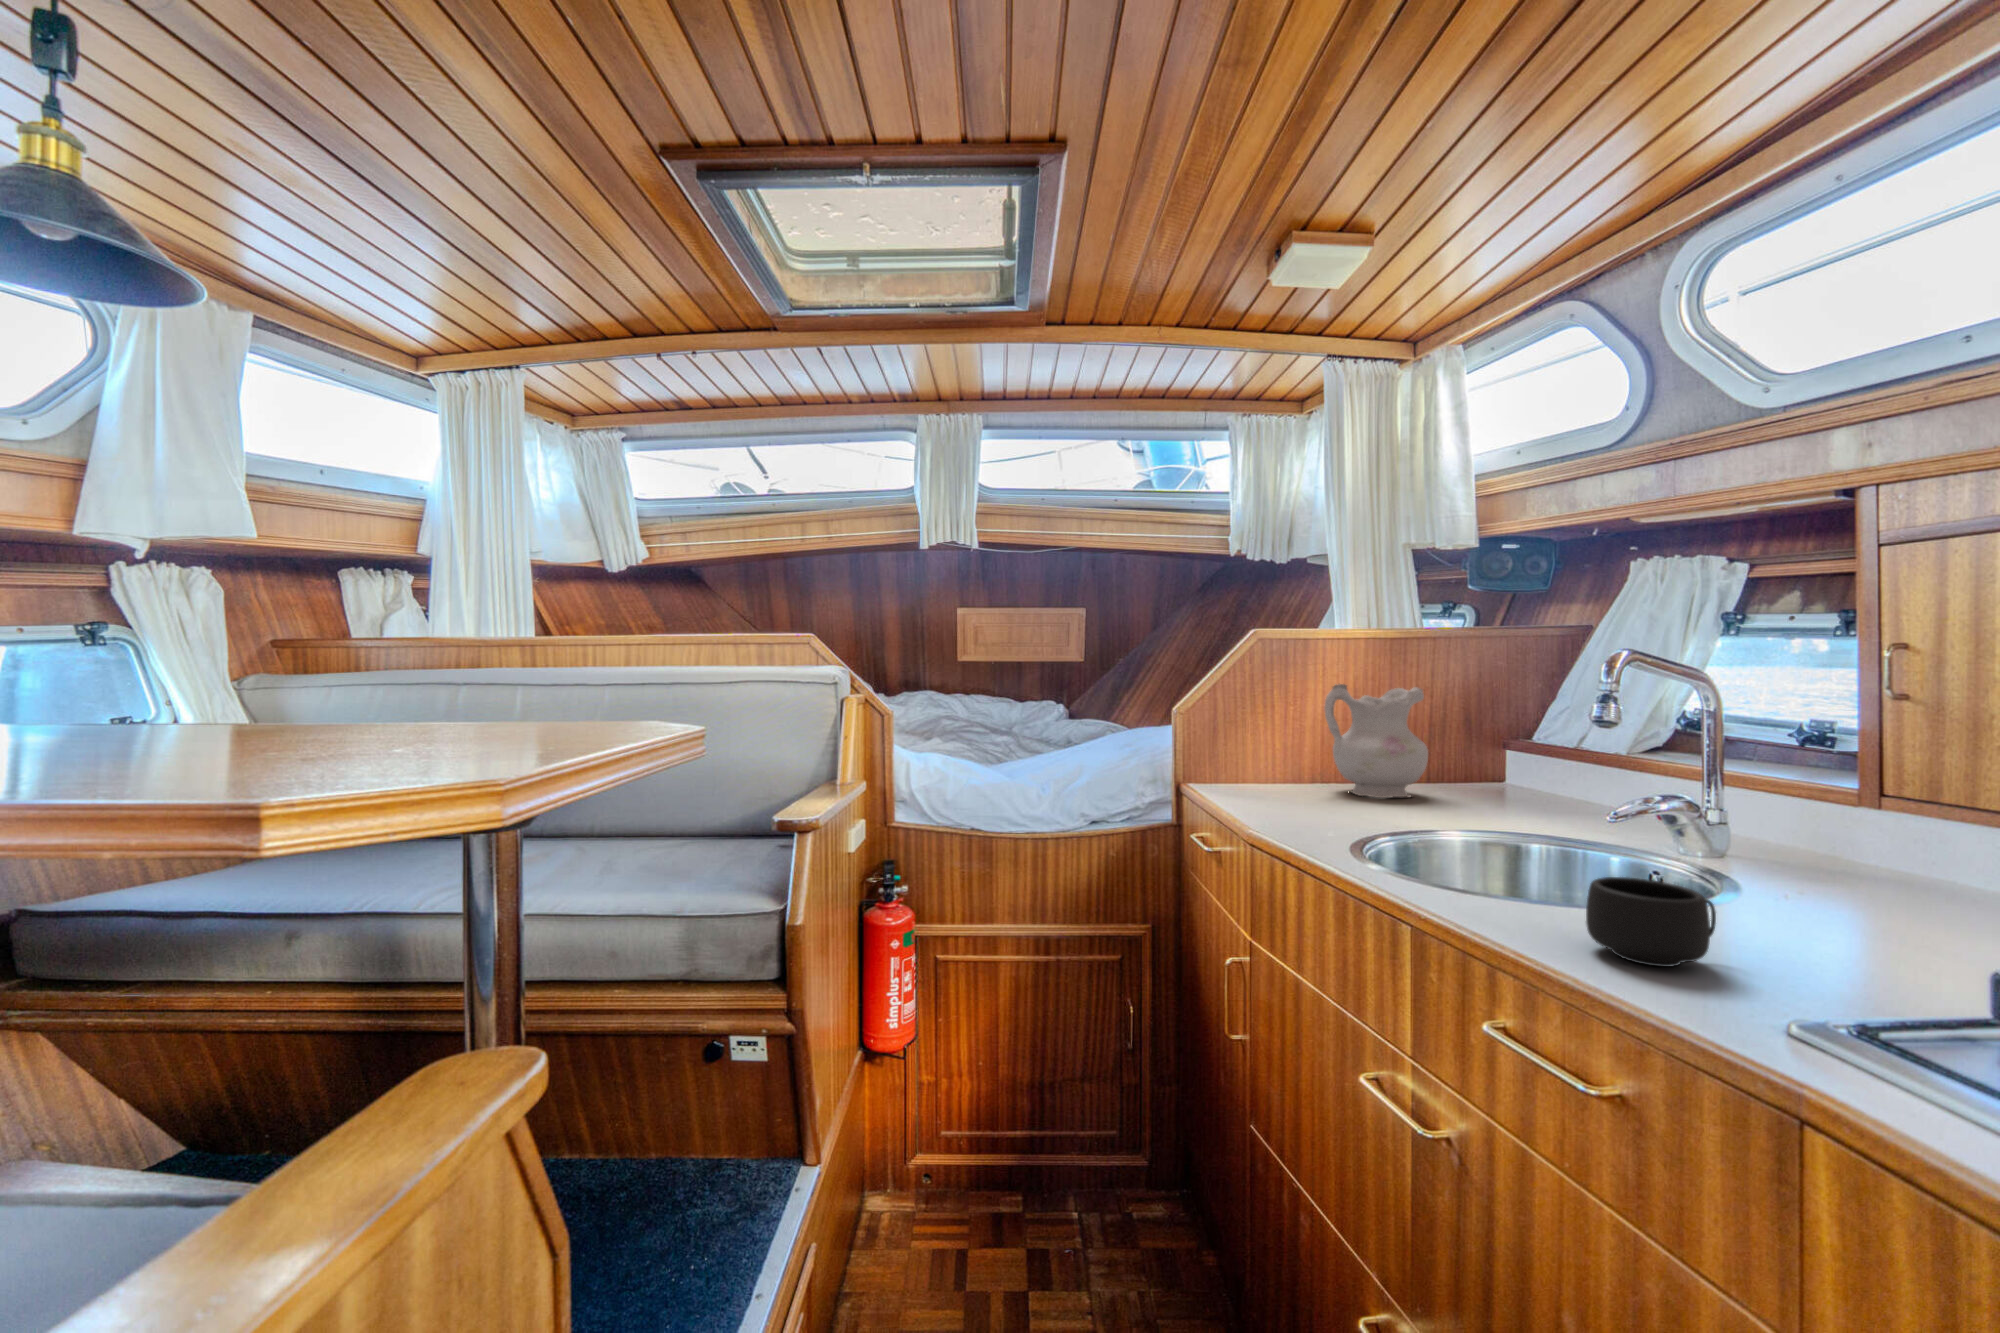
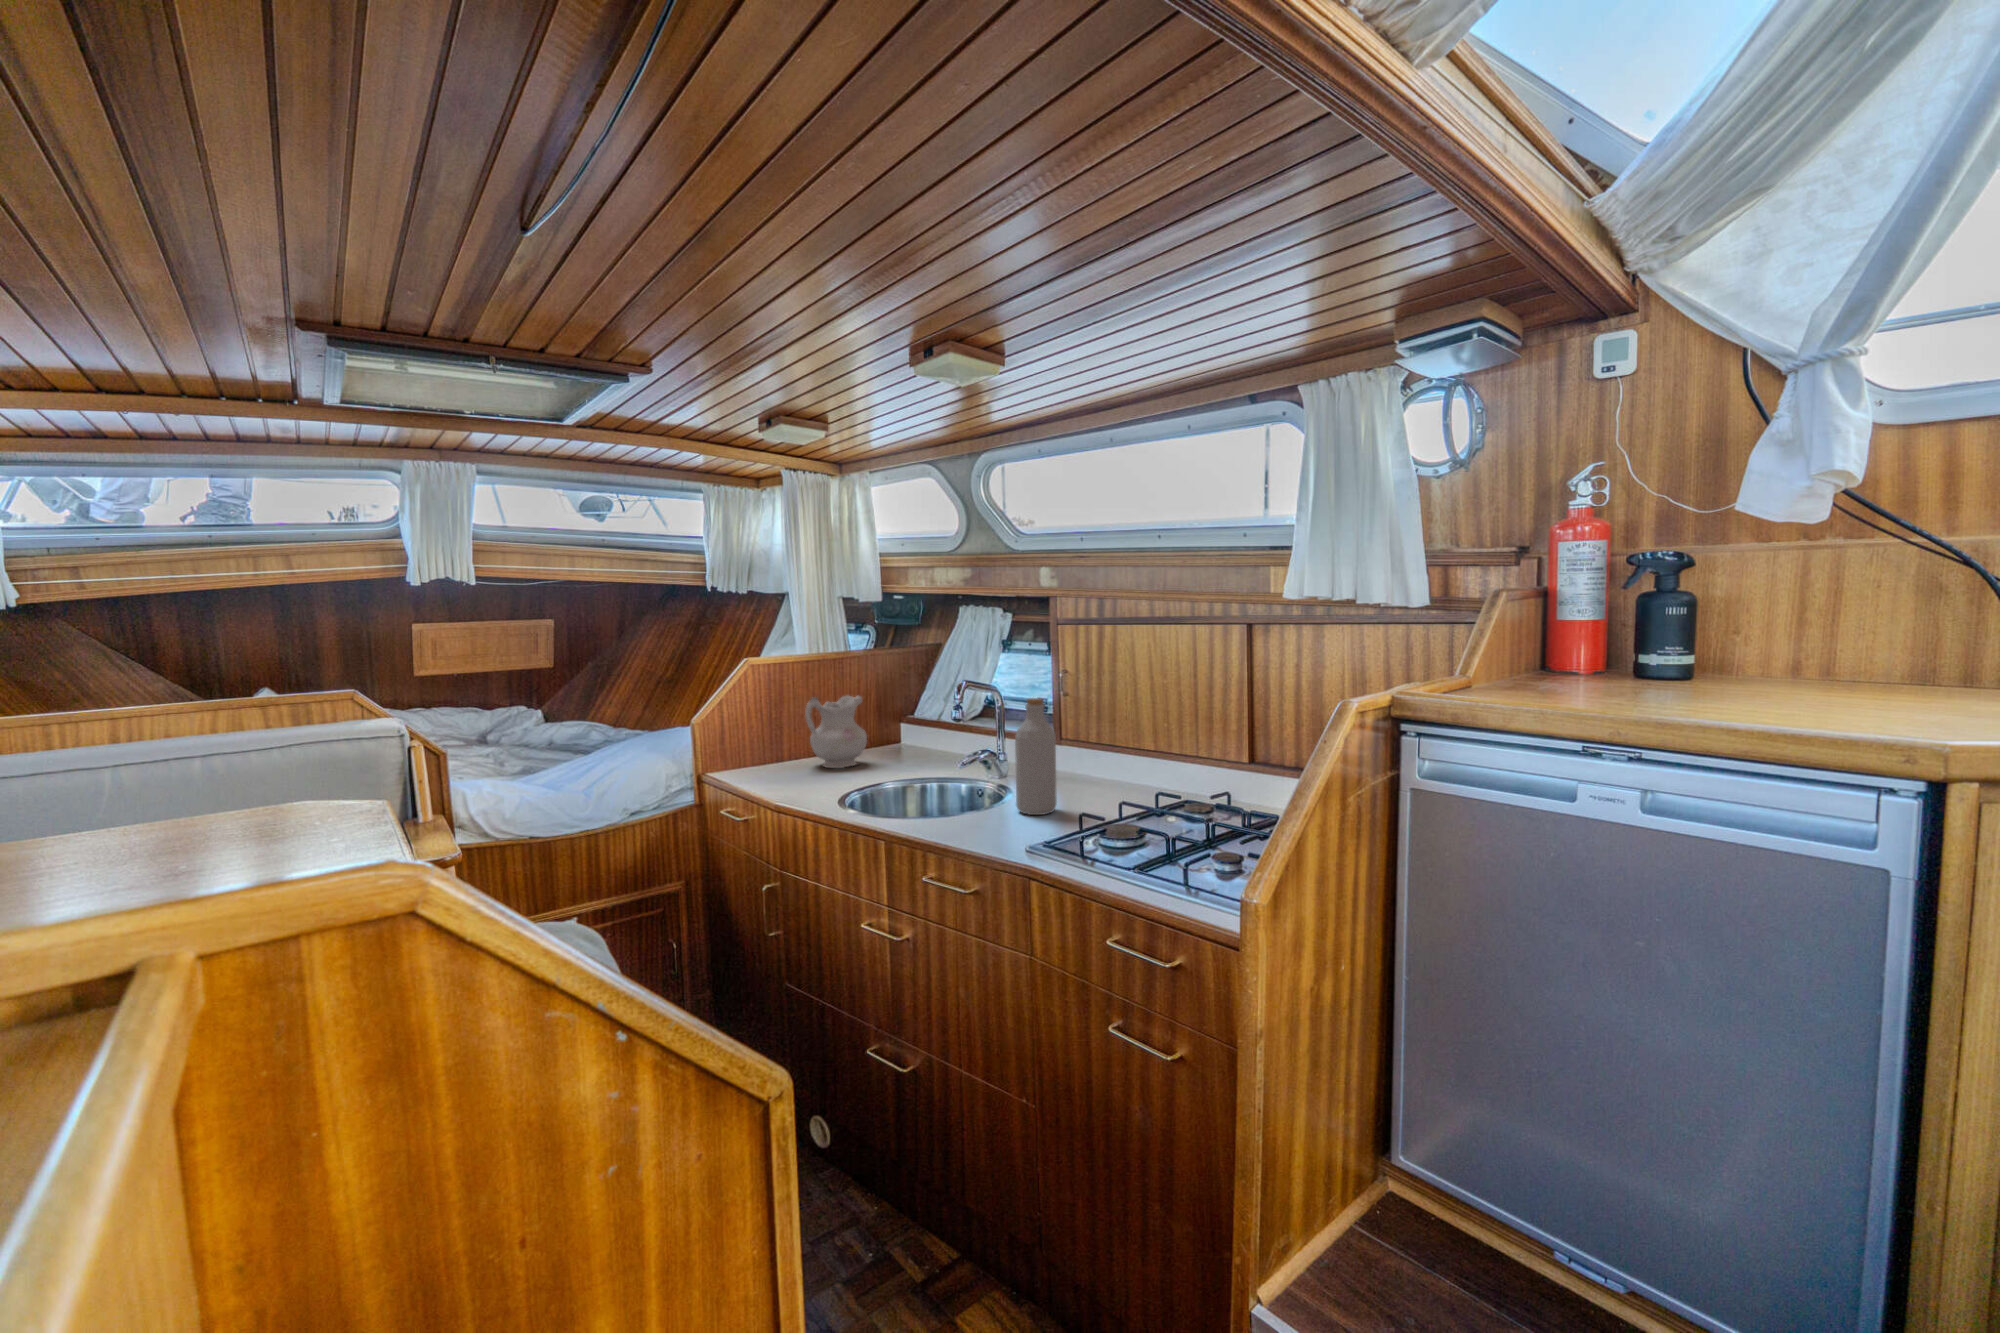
bottle: none [1762,664,1905,957] -> present [1015,698,1057,815]
mug: present [1586,877,1716,967] -> none [959,798,1001,834]

